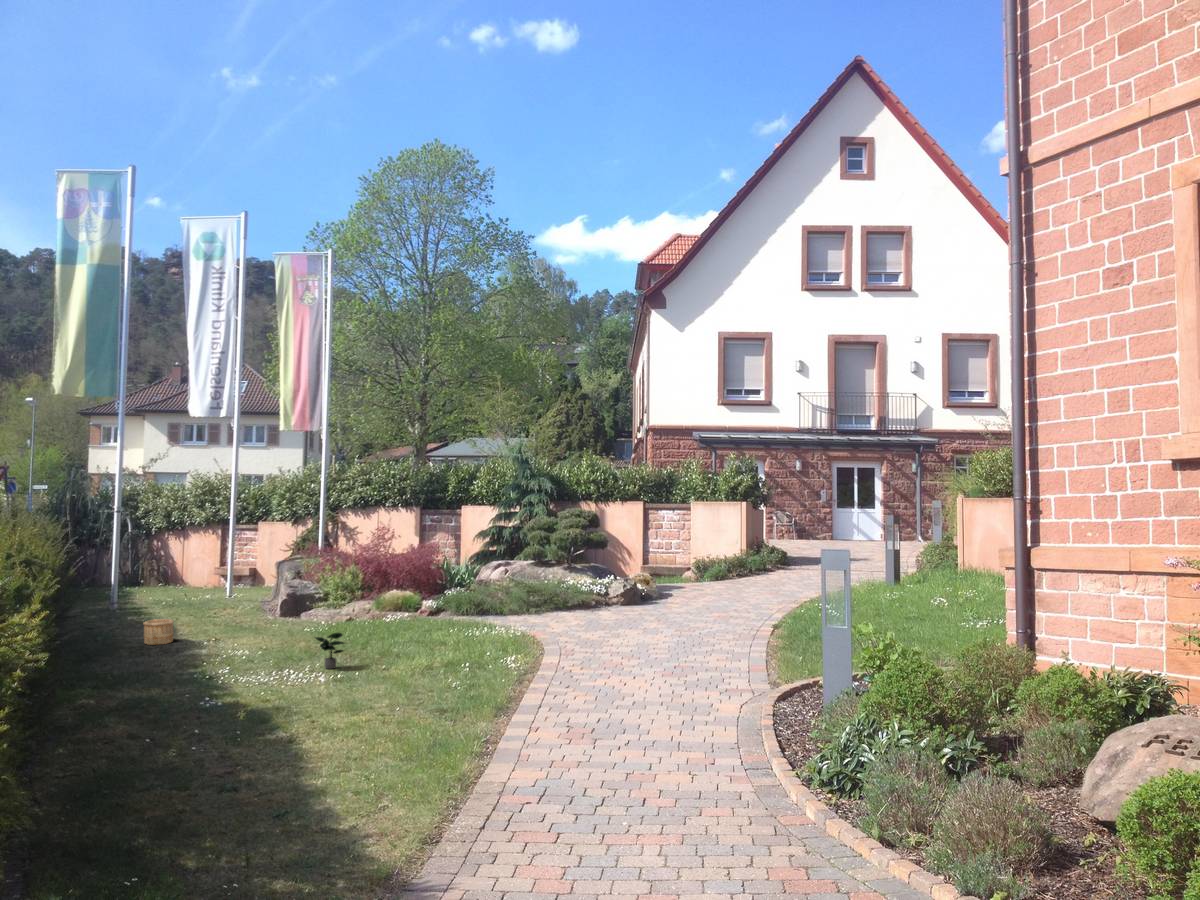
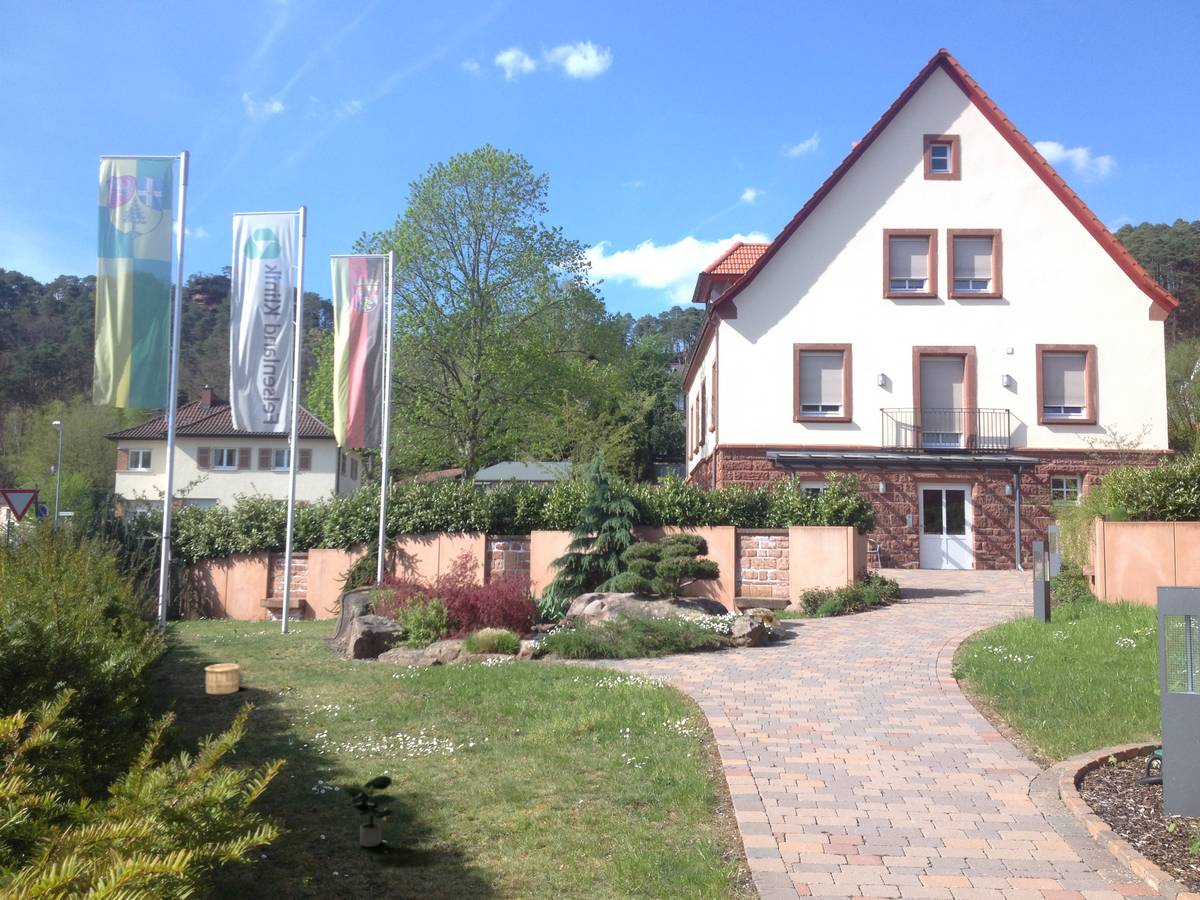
potted plant: present [315,633,344,669] -> present [342,776,398,847]

